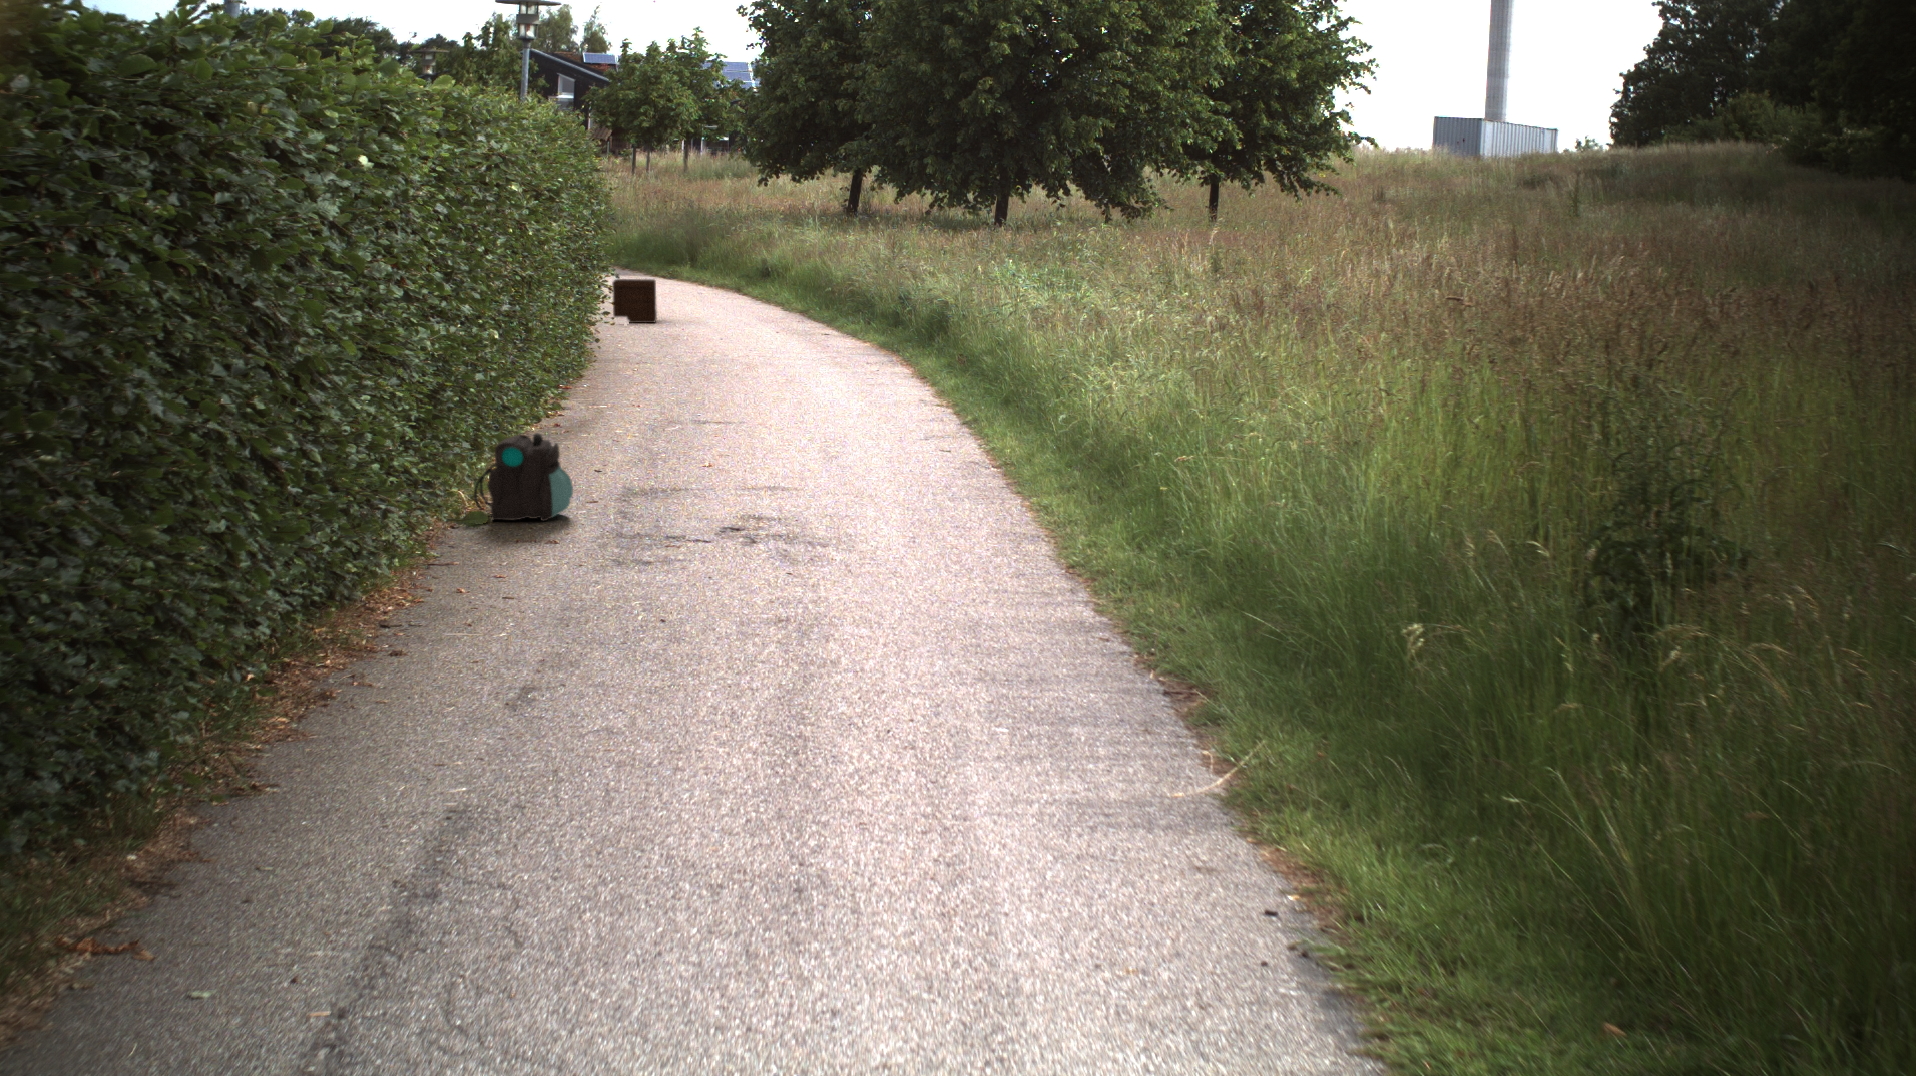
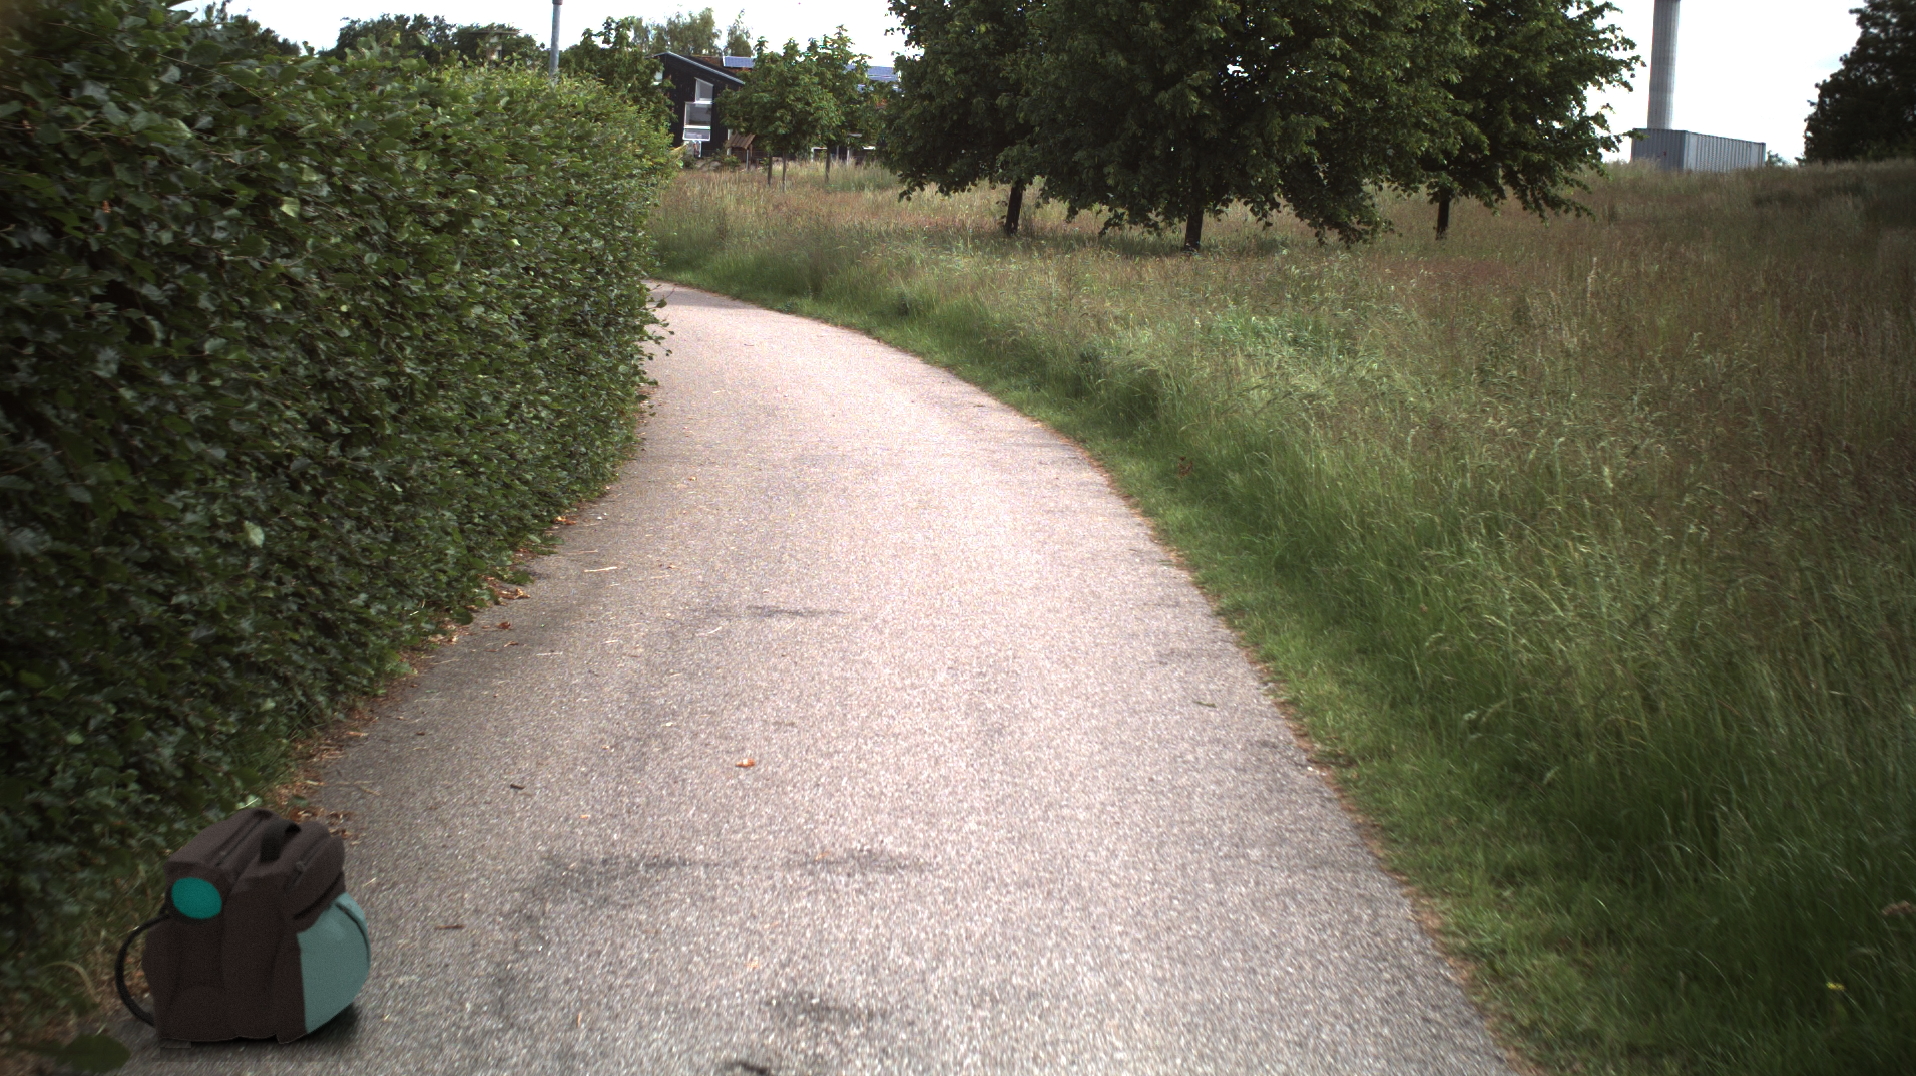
wooden crate: present [612,279,657,323] -> none [697,323,756,383]

